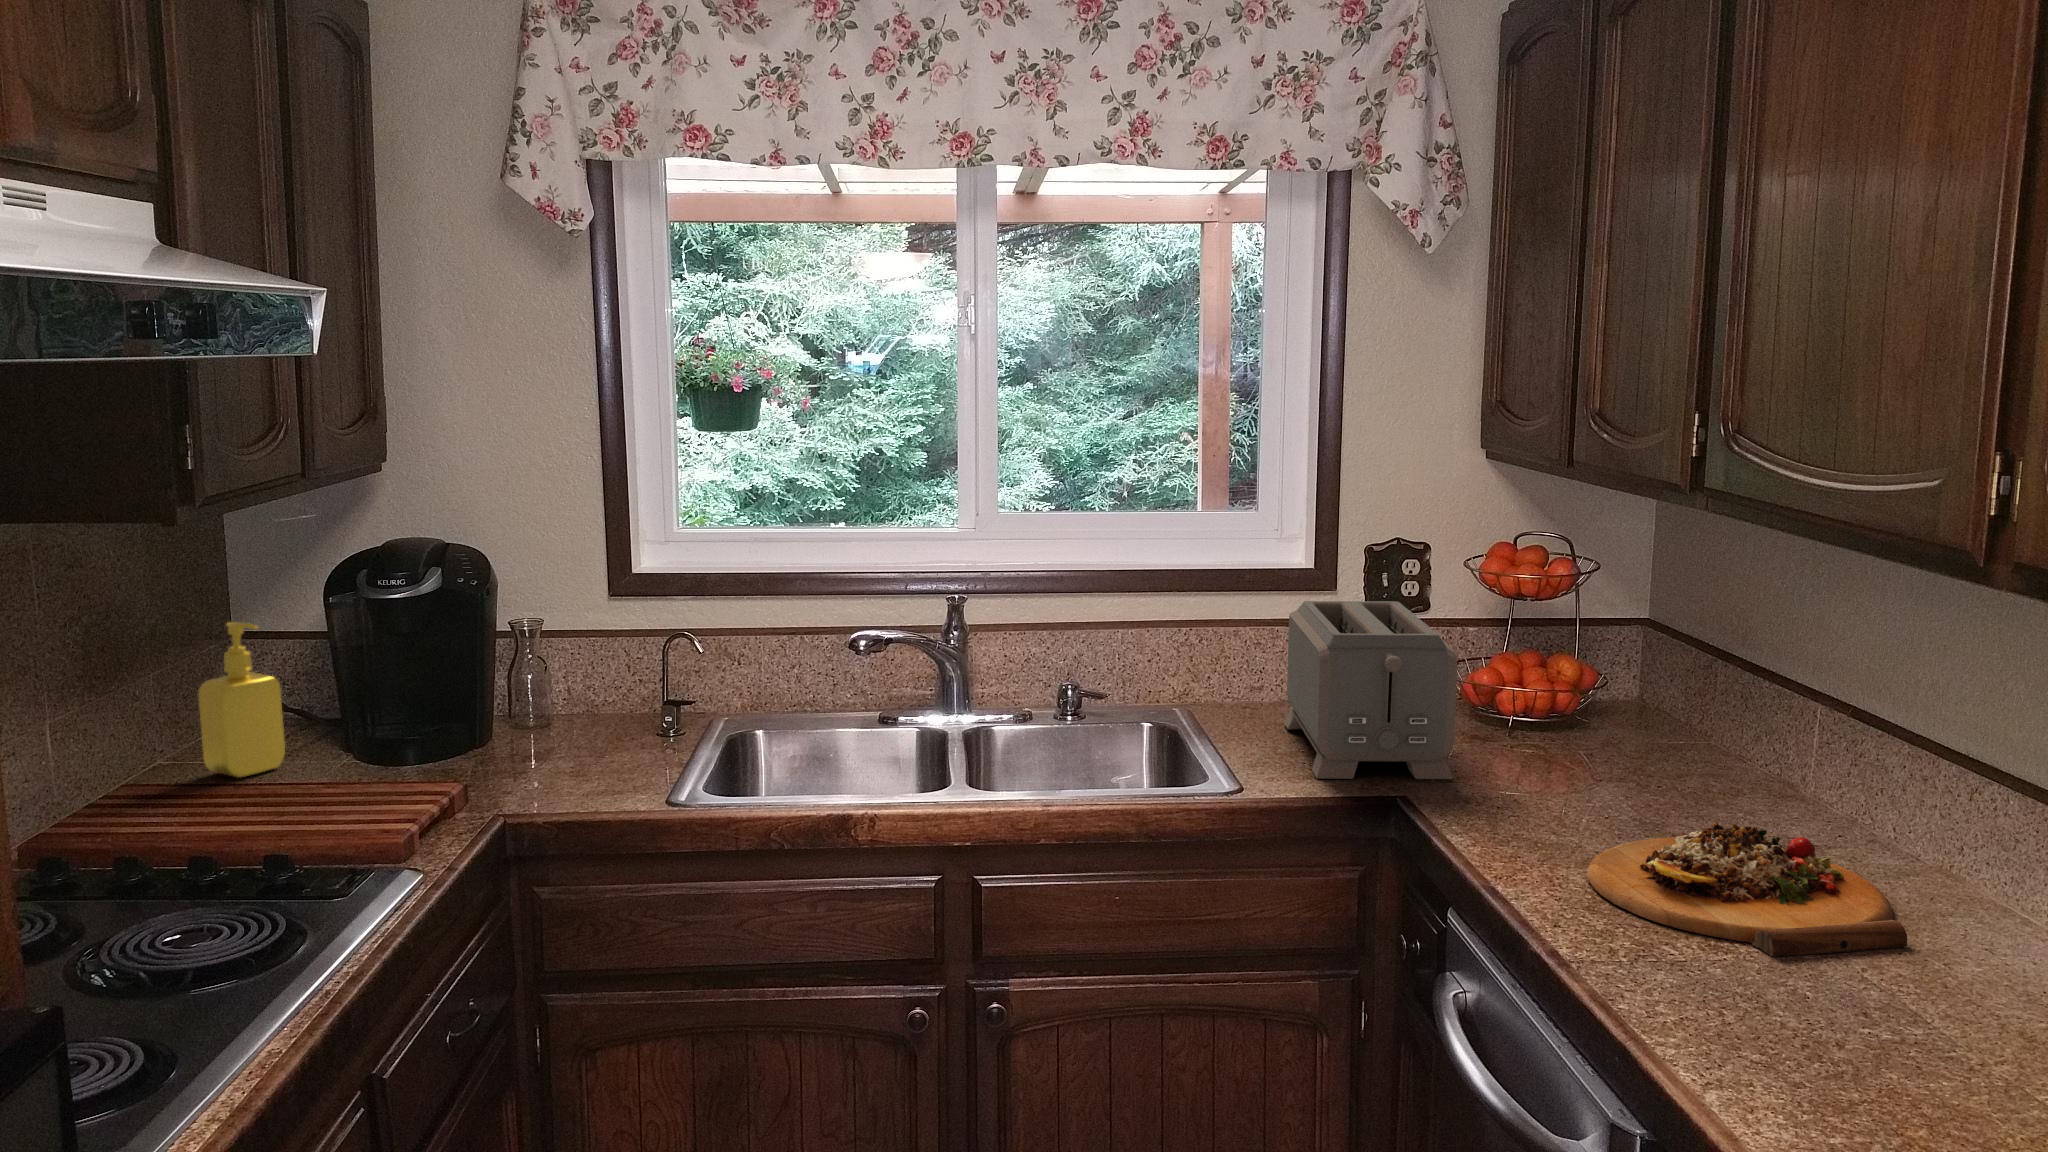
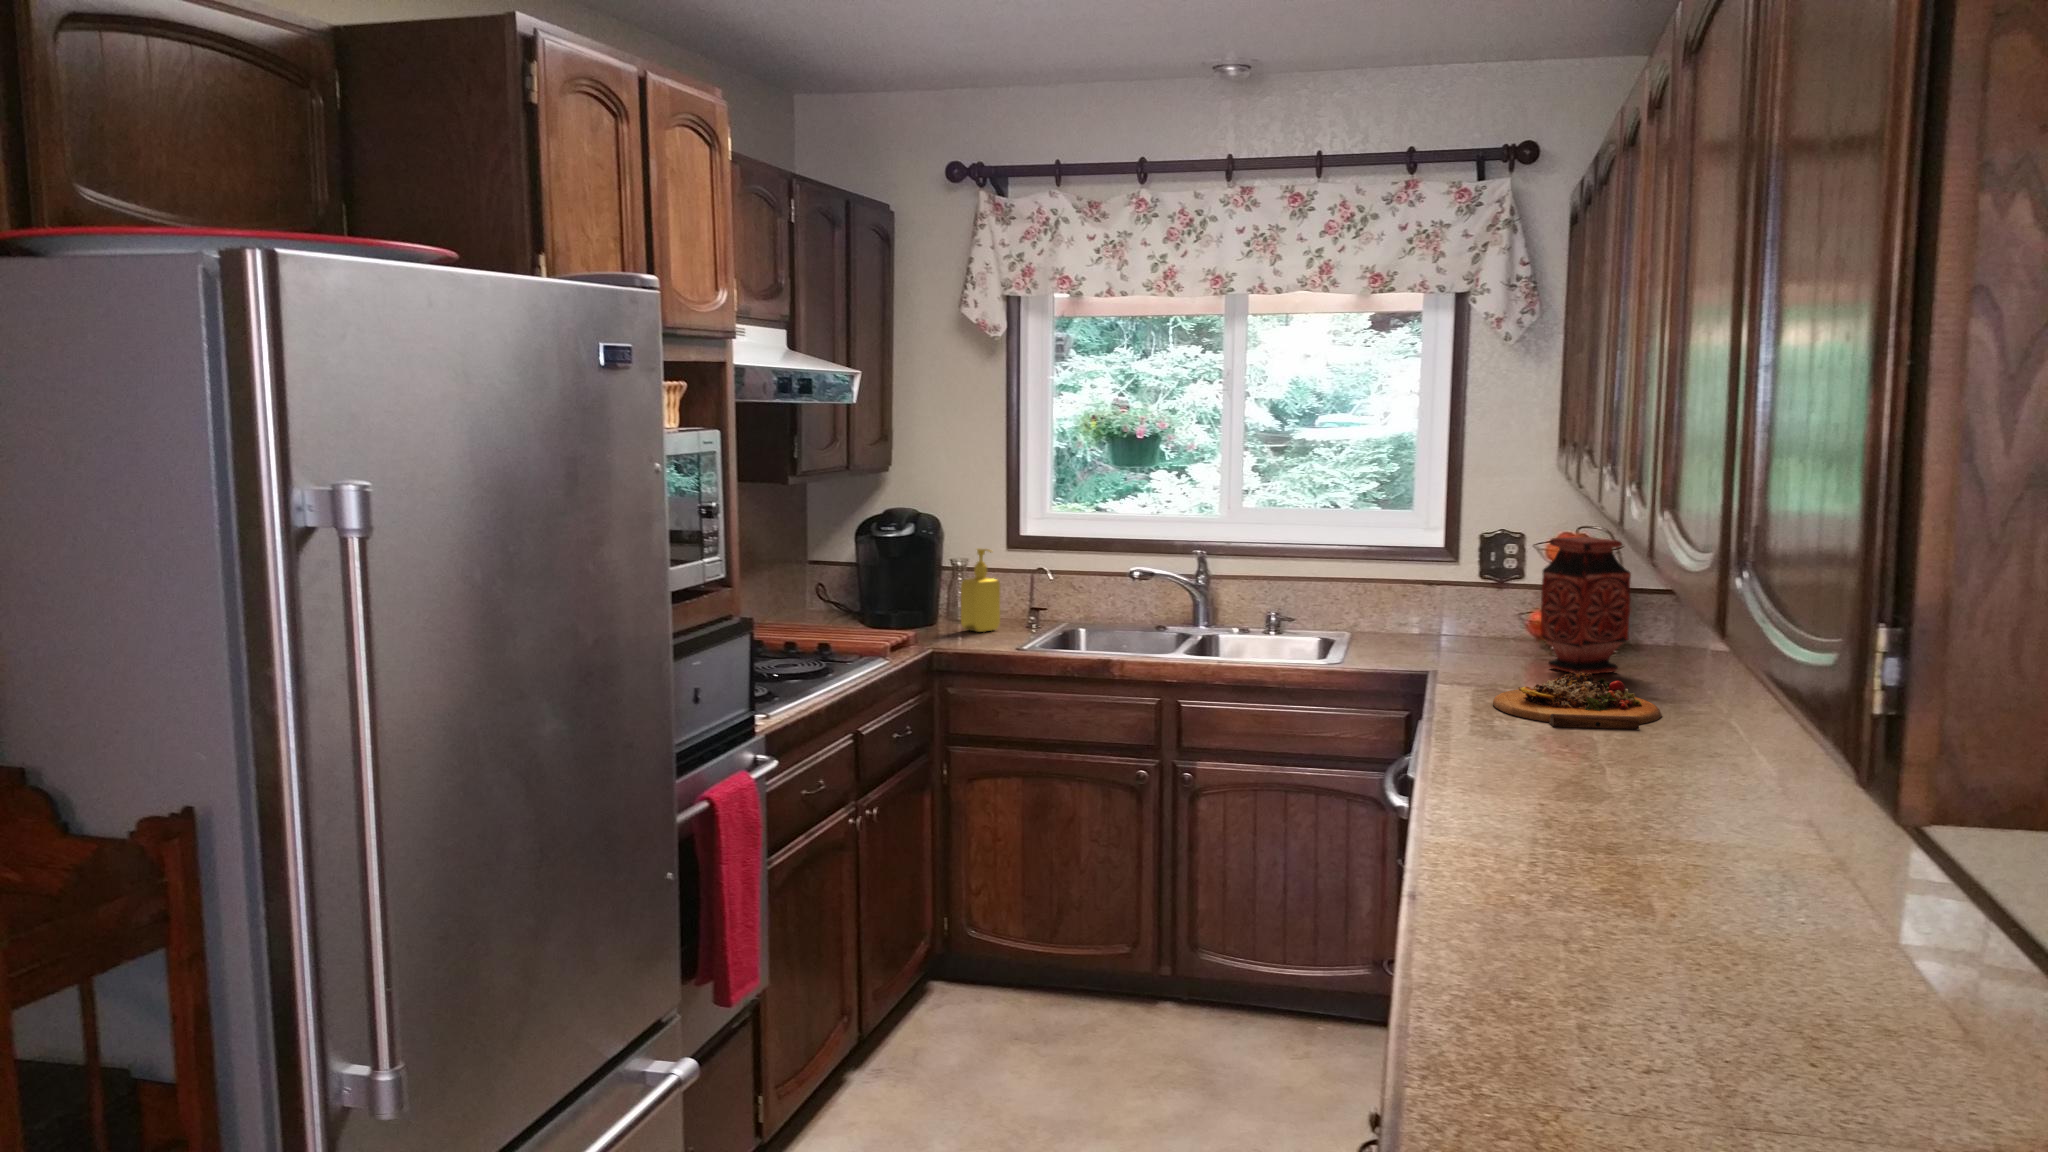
vase: none [1545,561,1689,790] -> present [1541,536,1631,674]
toaster: present [1284,601,1457,779] -> none [1394,562,1486,666]
soap dispenser: present [198,622,285,778] -> present [961,548,1000,632]

